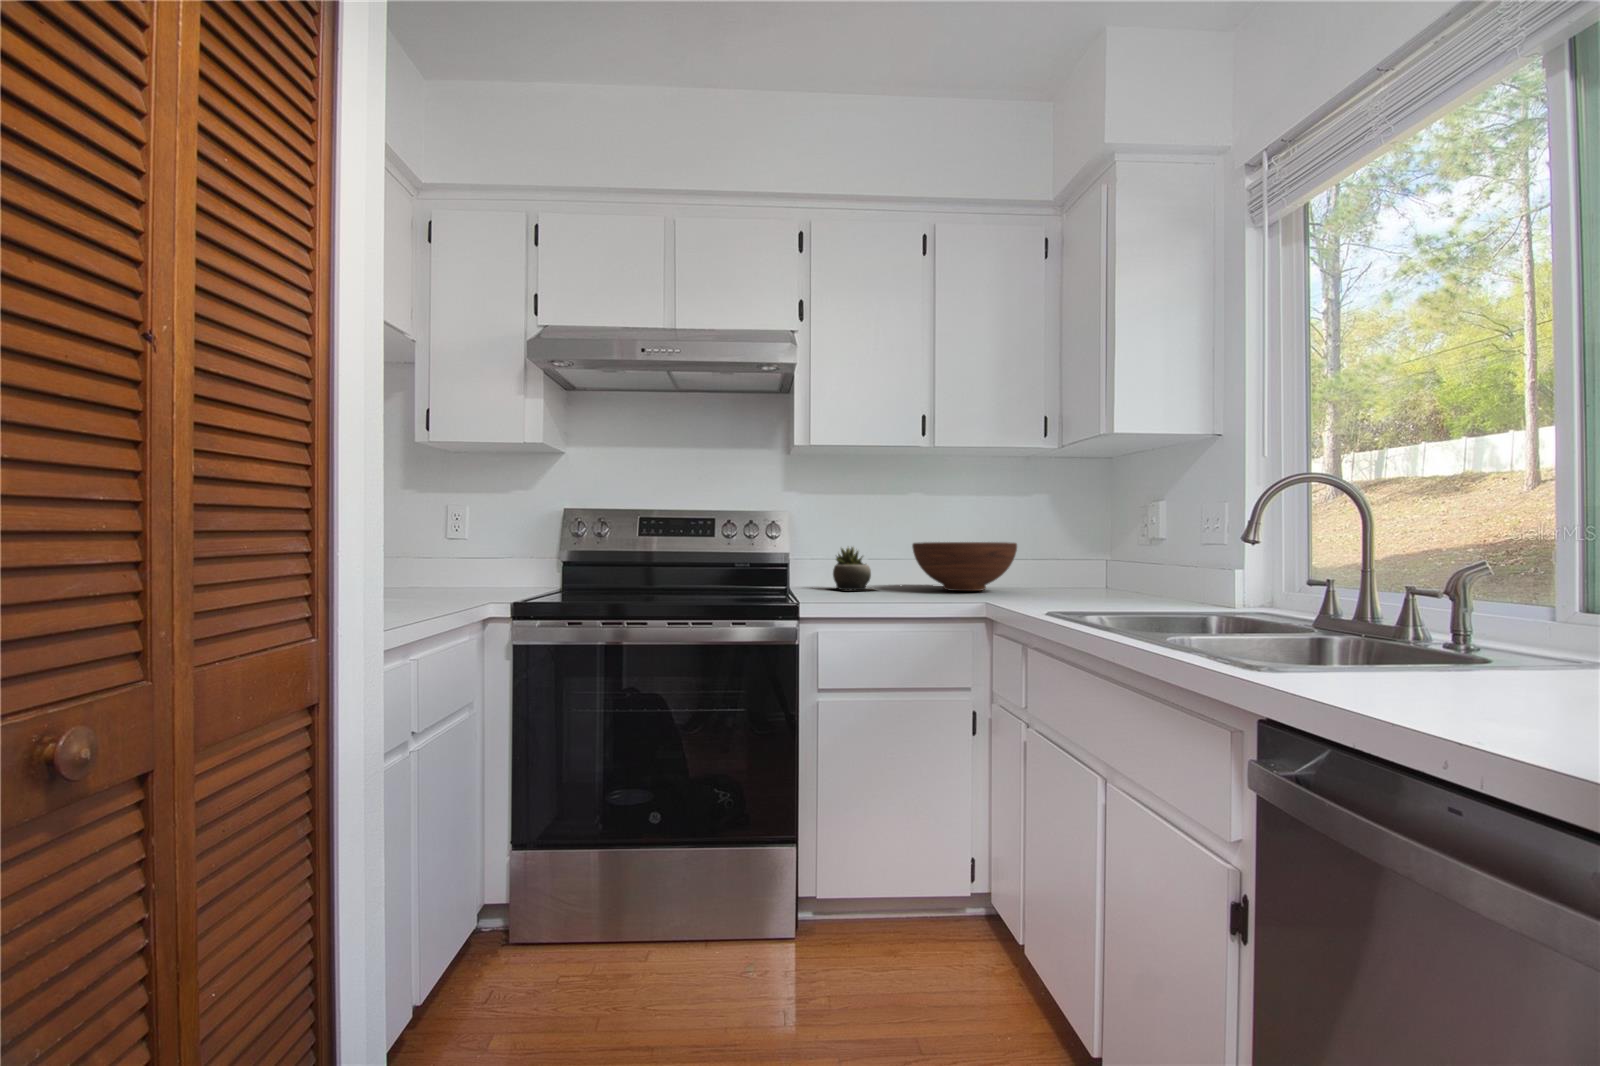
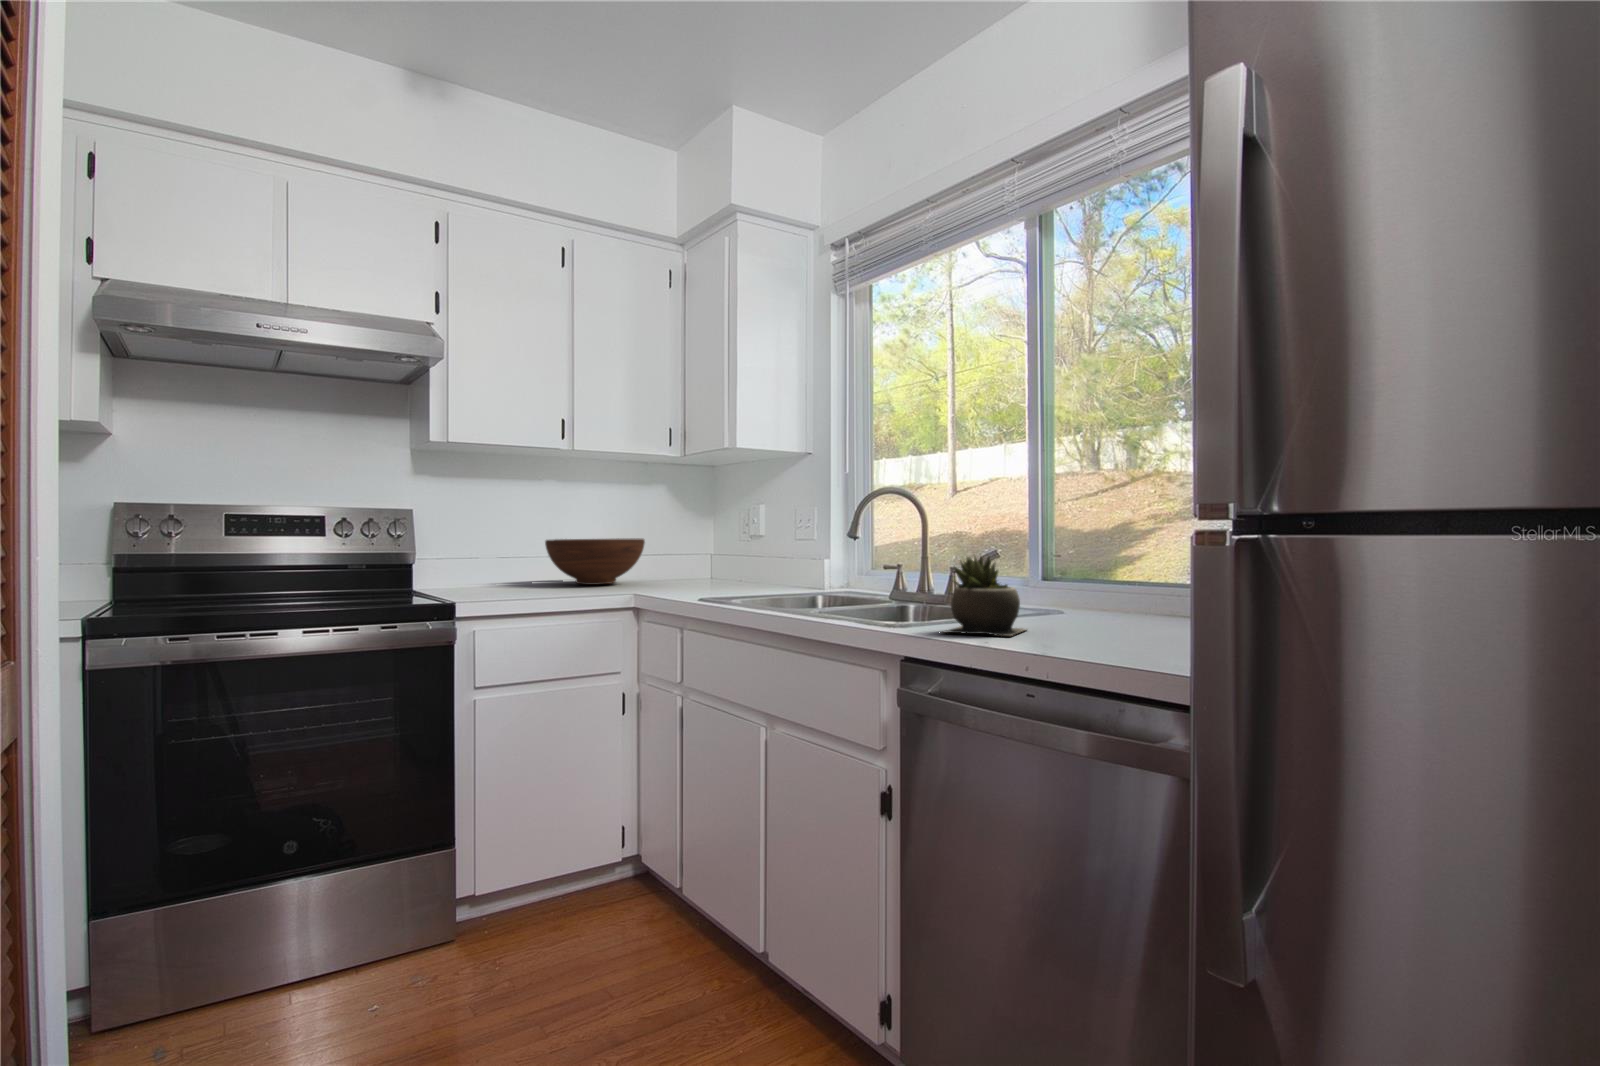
succulent plant: present [833,547,871,591] -> present [942,556,1025,636]

